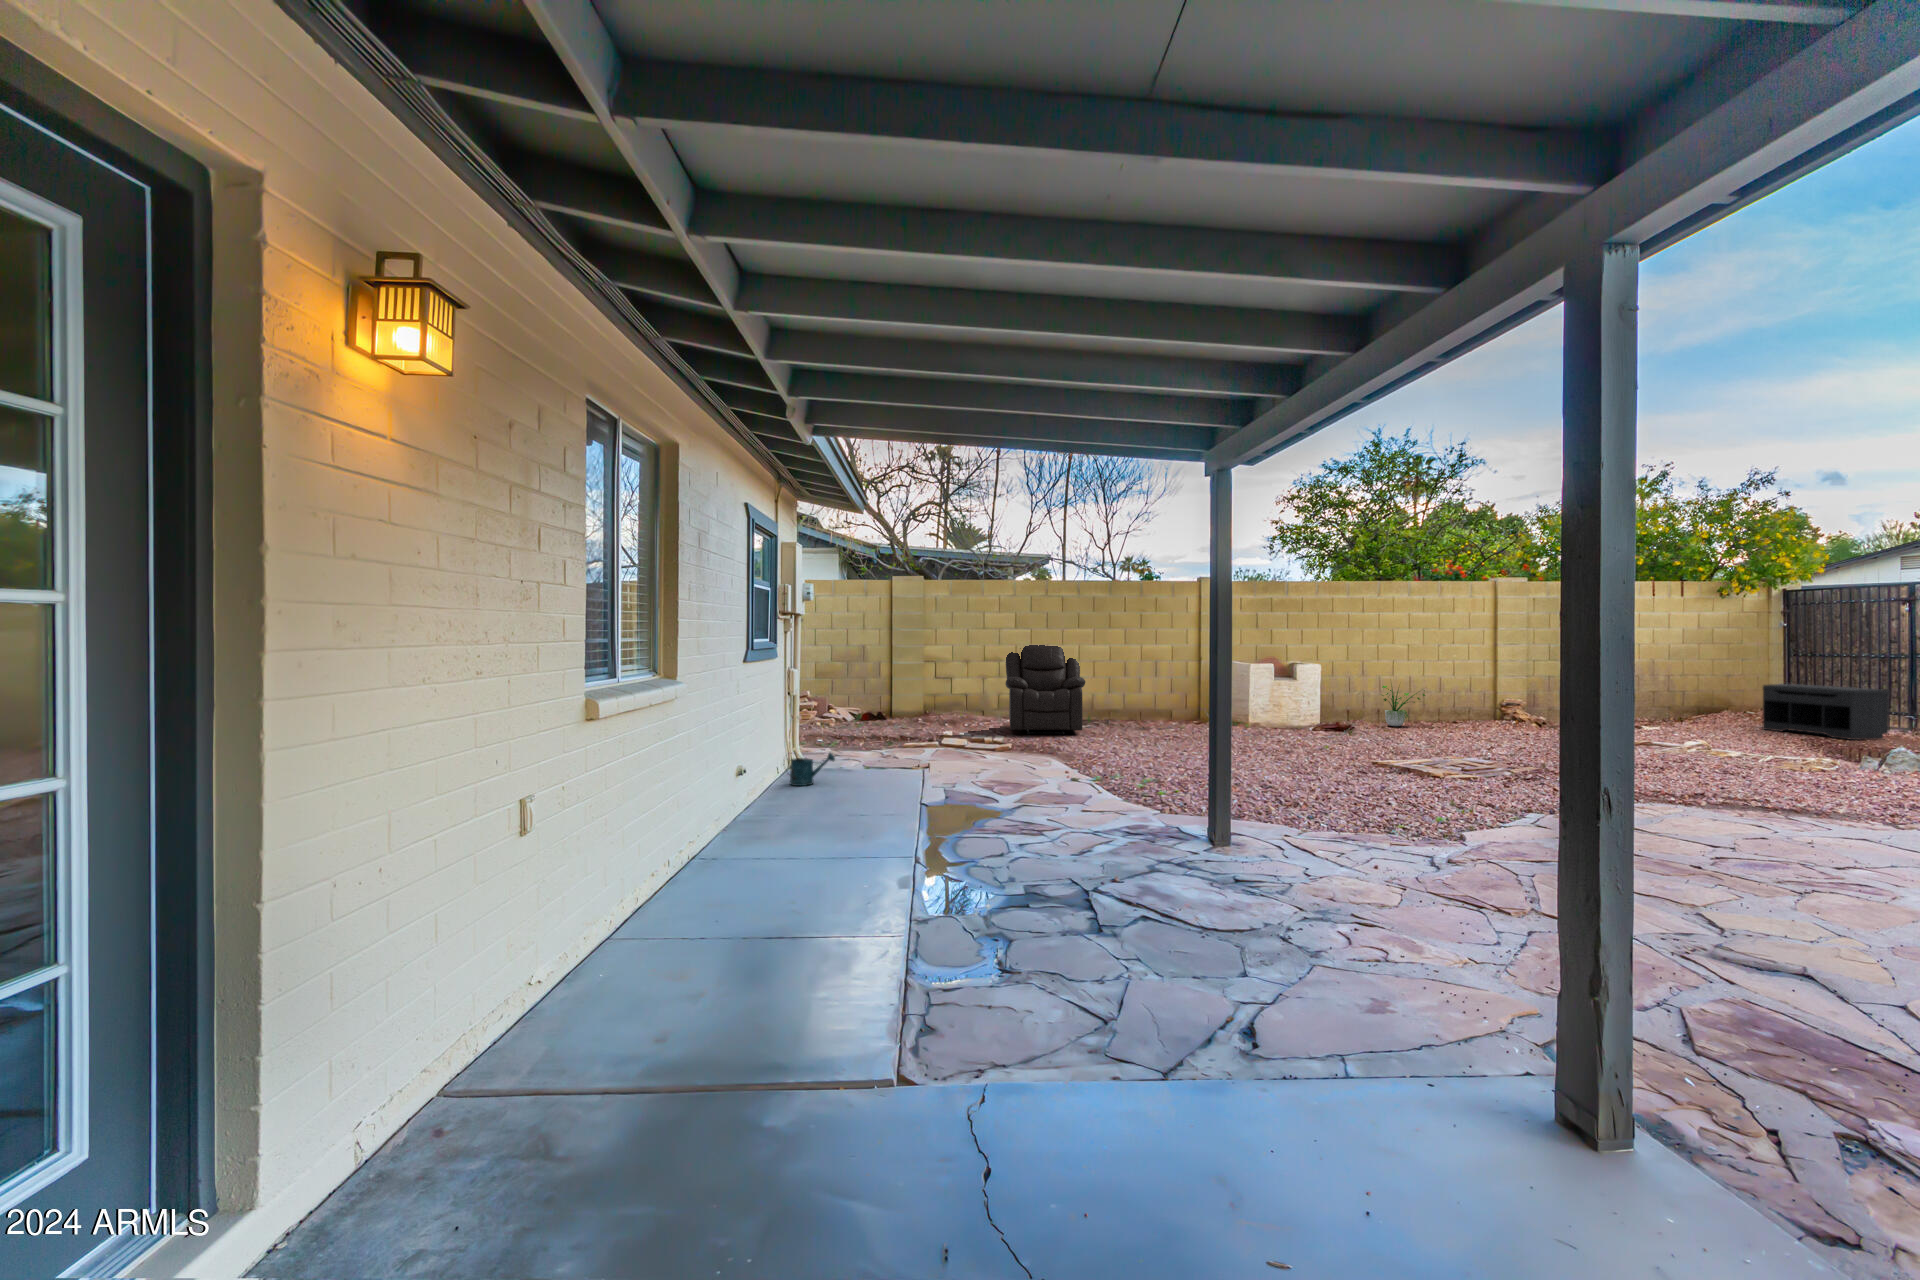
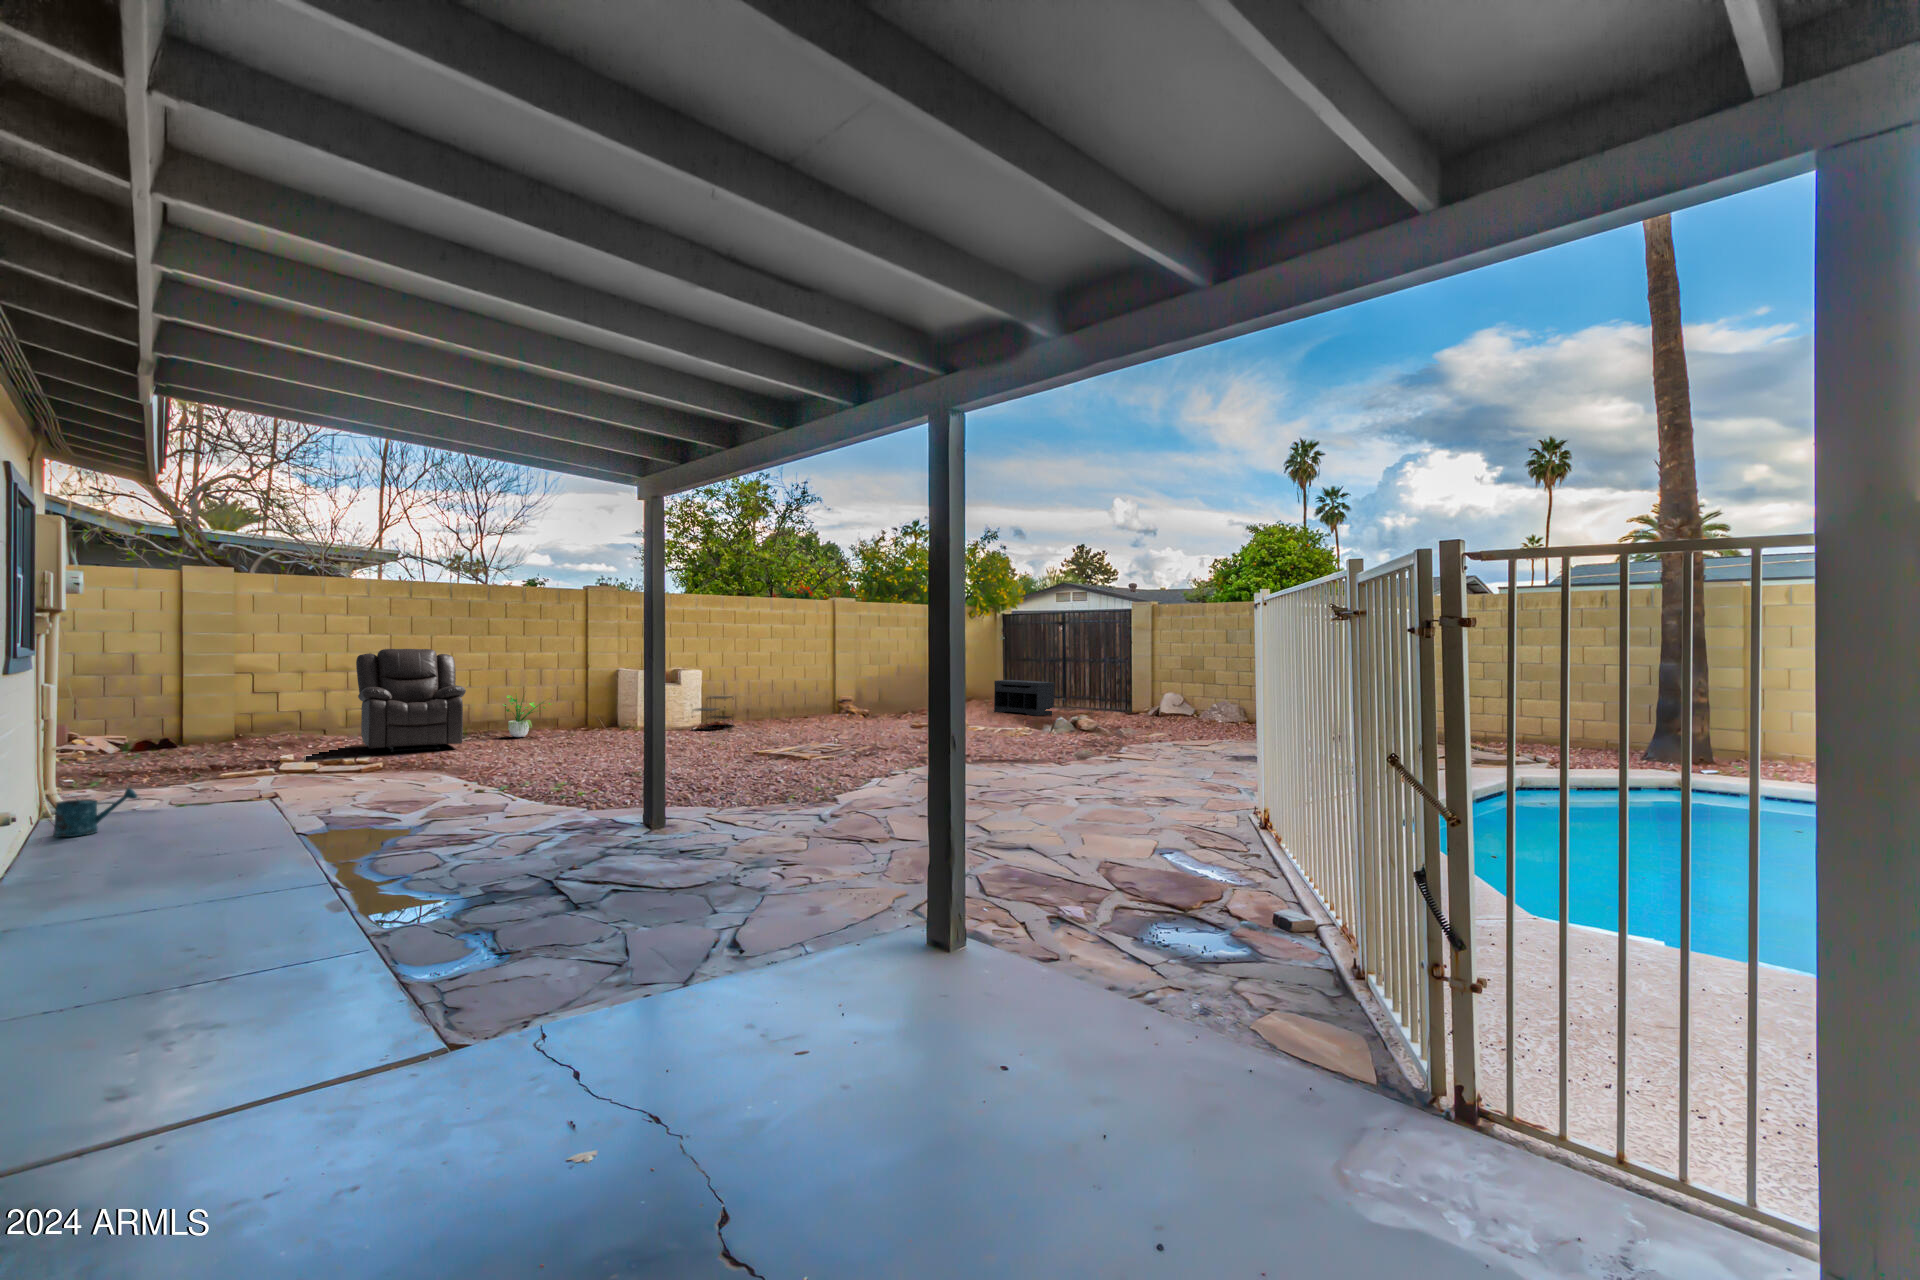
potted plant: present [1382,686,1425,726] -> present [503,695,551,737]
side table: none [1306,694,1356,732] -> present [694,696,732,730]

